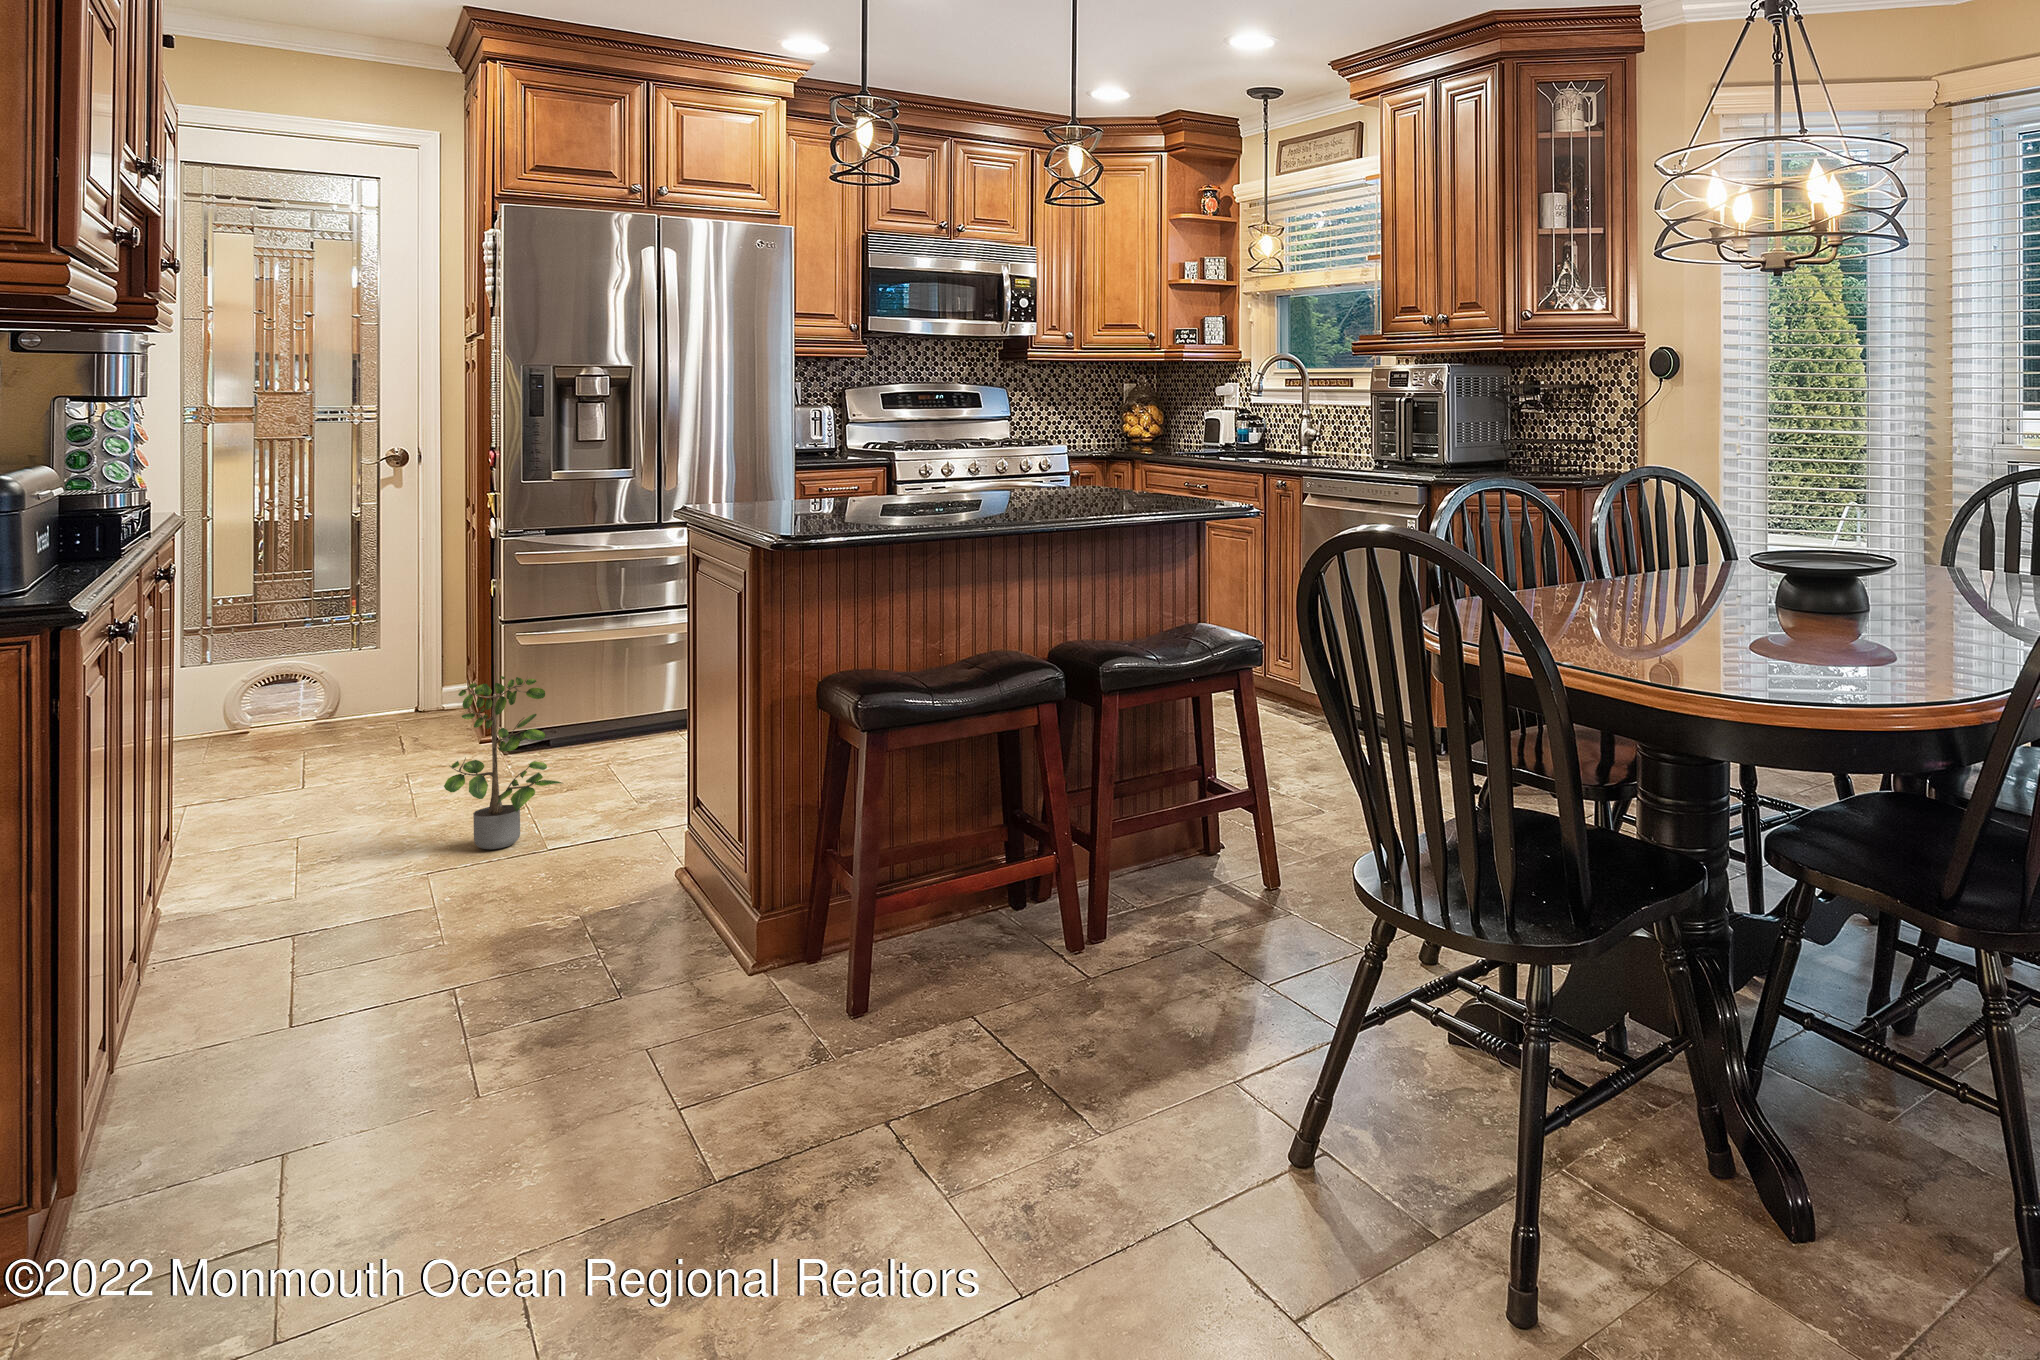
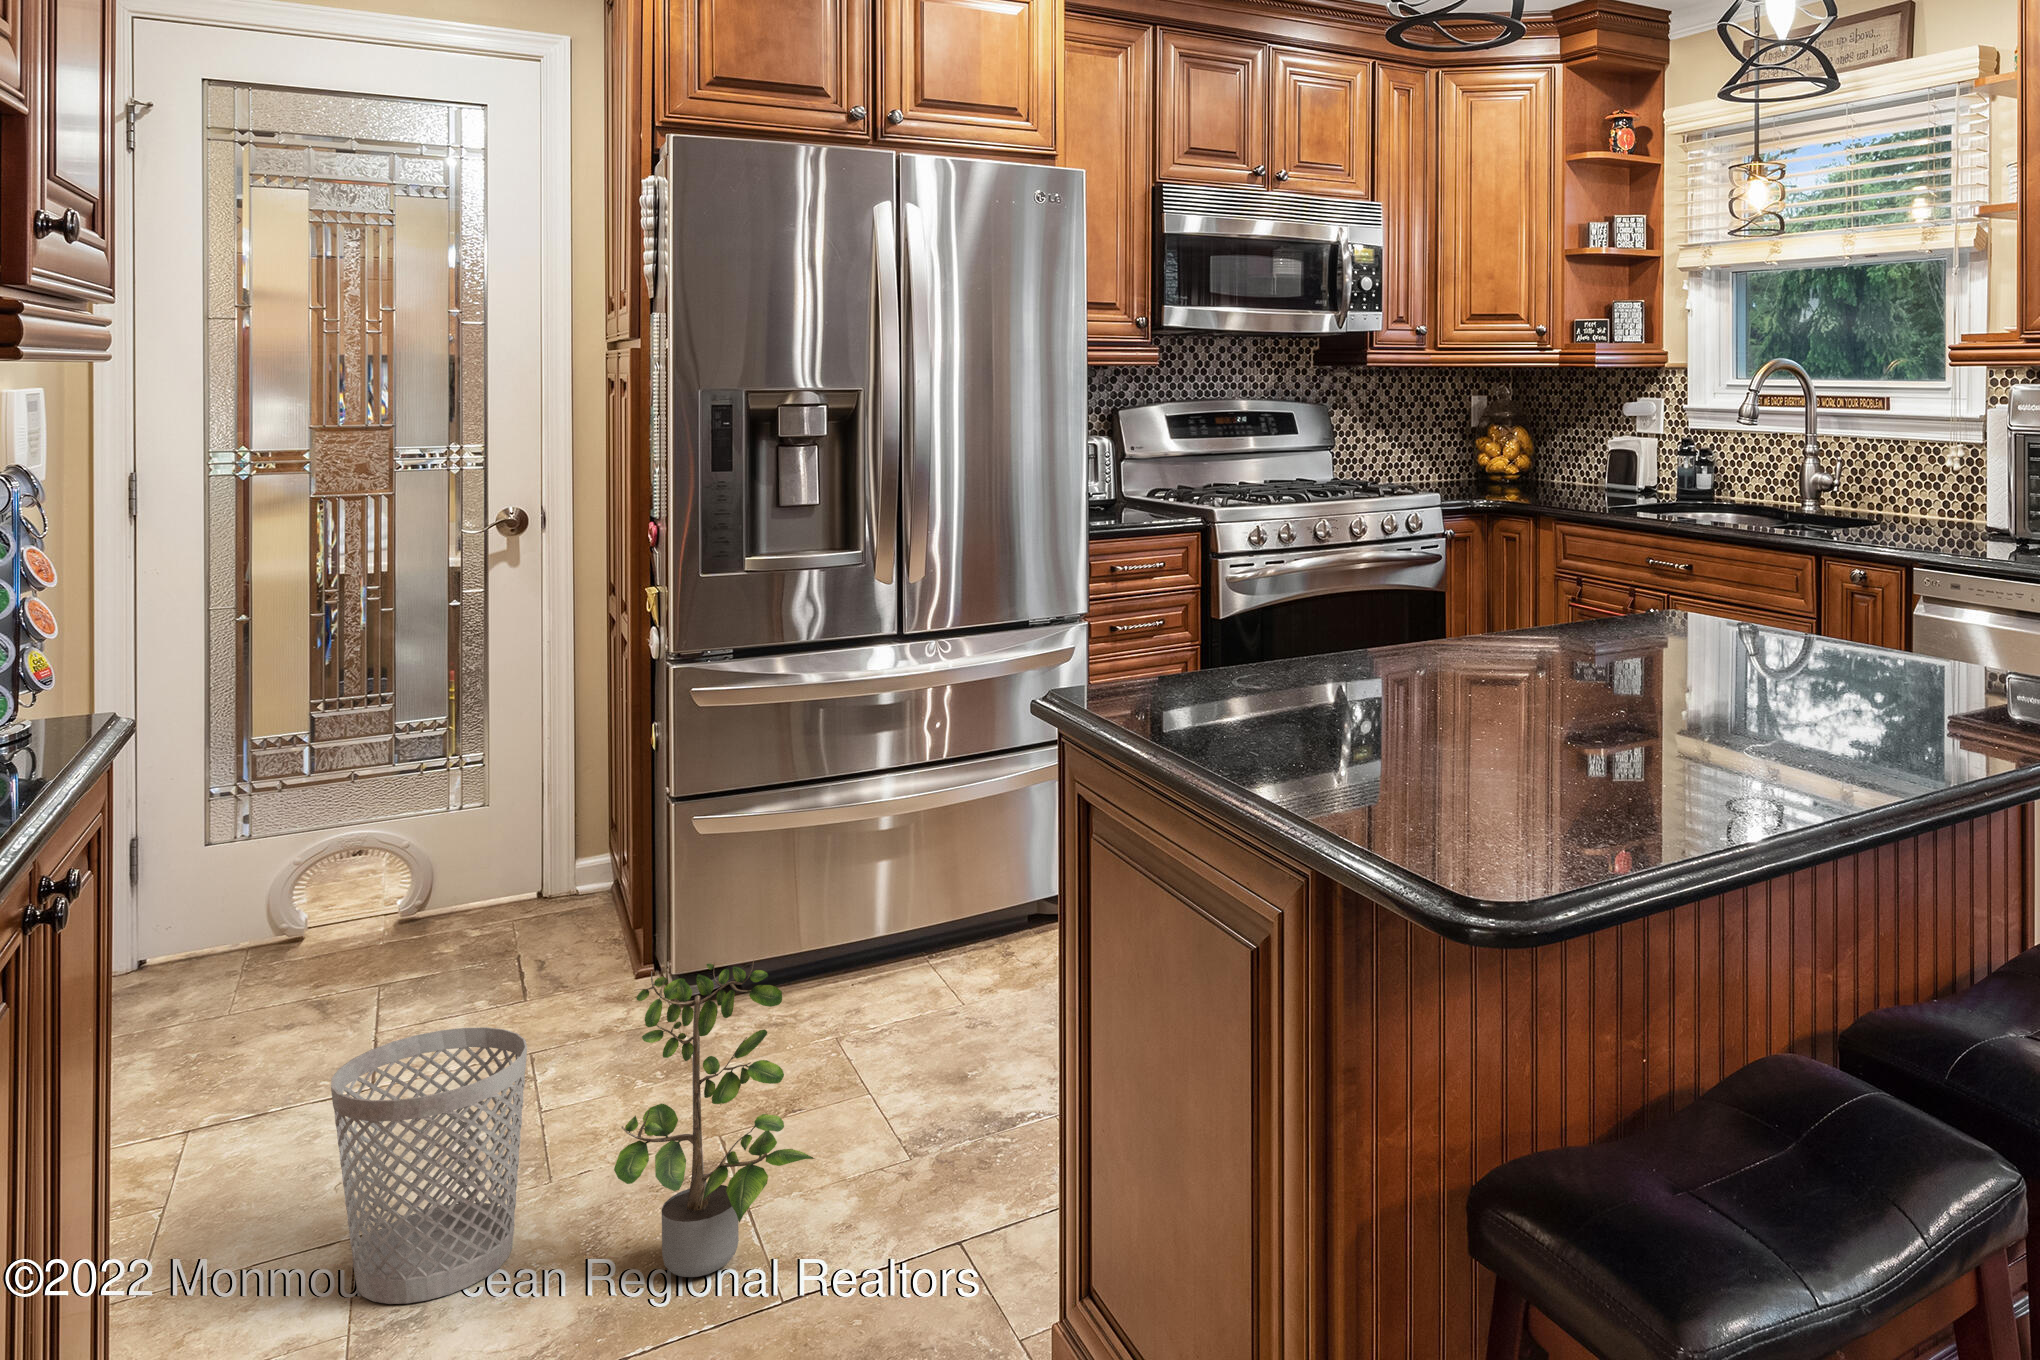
wastebasket: none [276,723,394,863] -> present [331,1027,527,1304]

